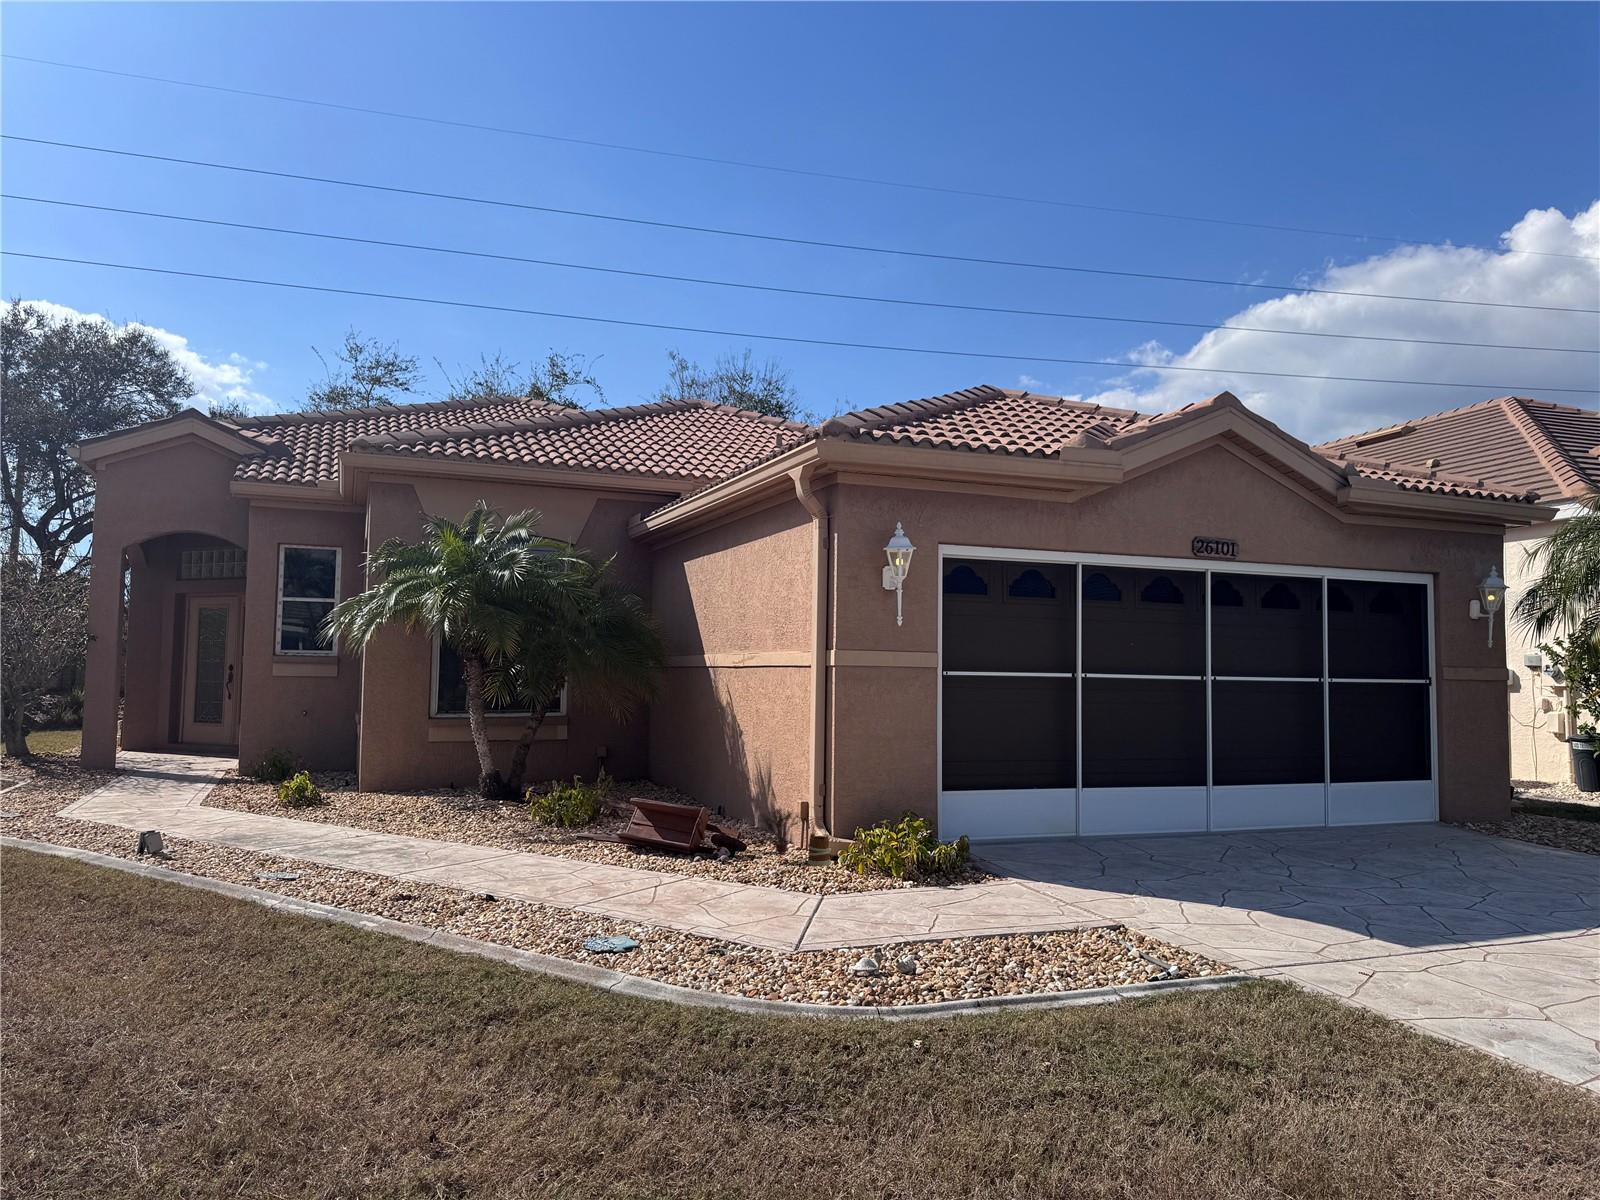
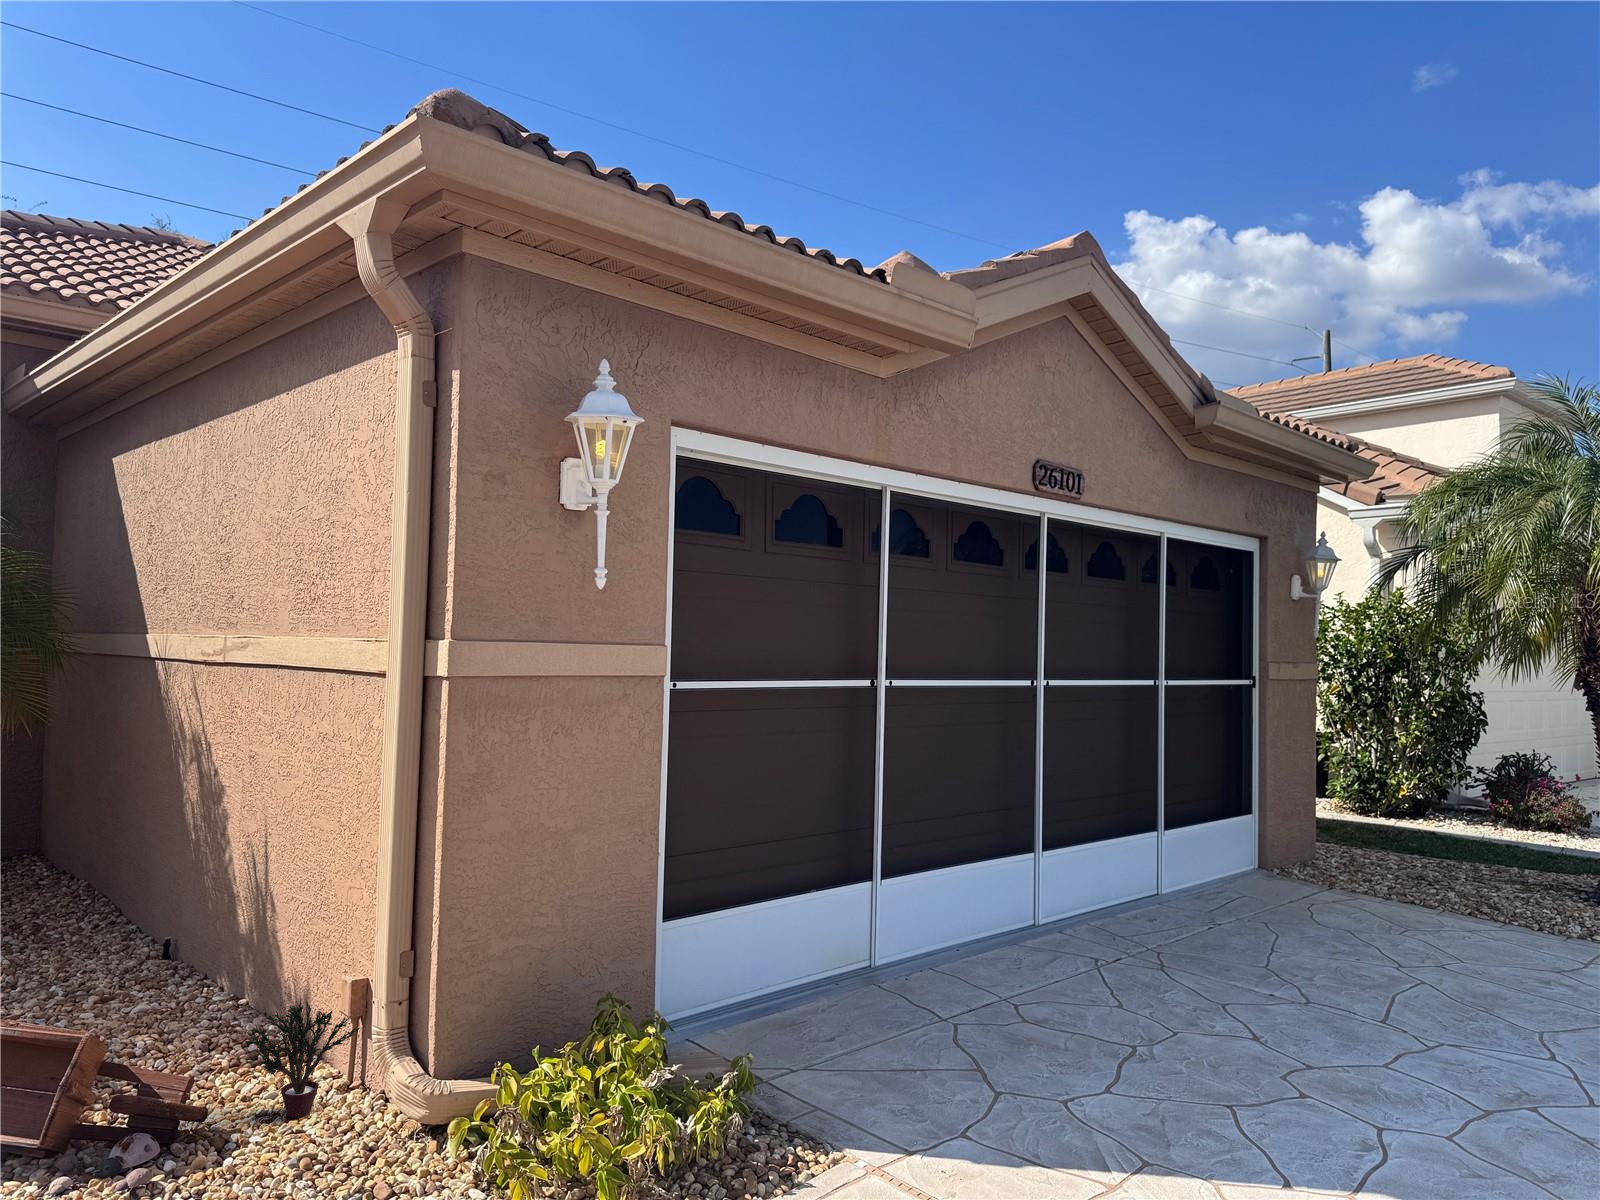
wooden bucket: present [808,822,831,866] -> none [368,1050,427,1162]

